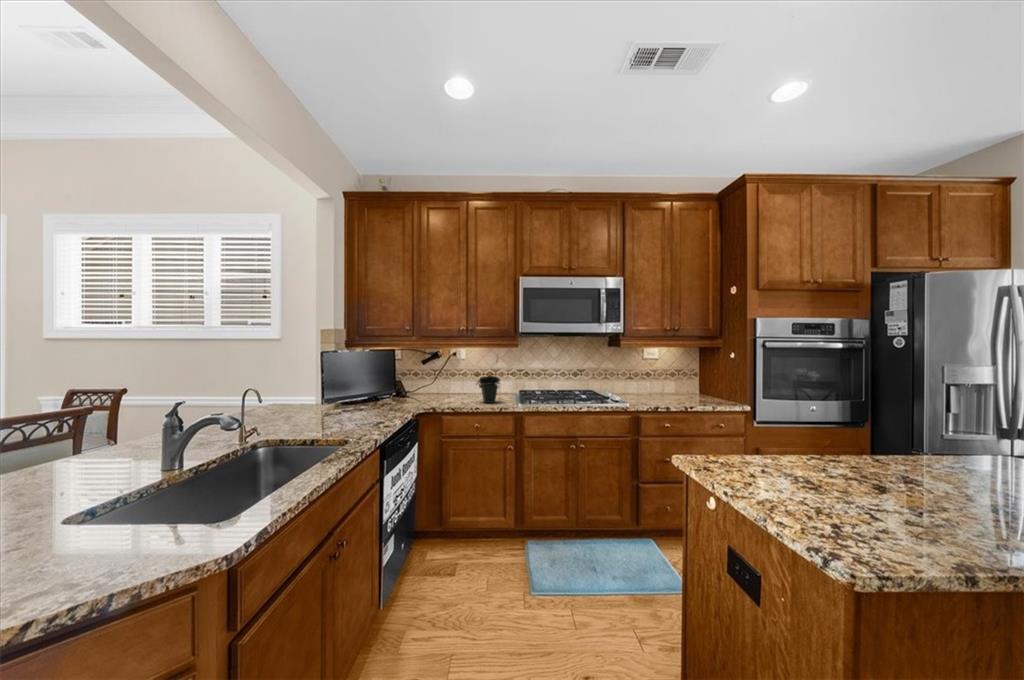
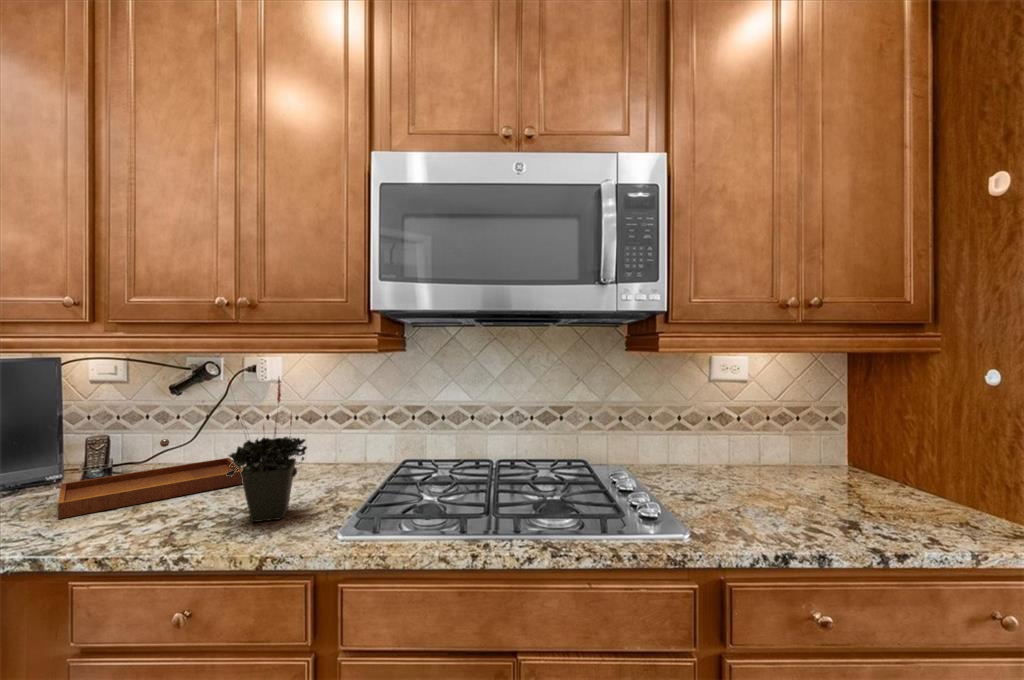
tray: none [405,380,464,403] -> present [58,439,243,519]

